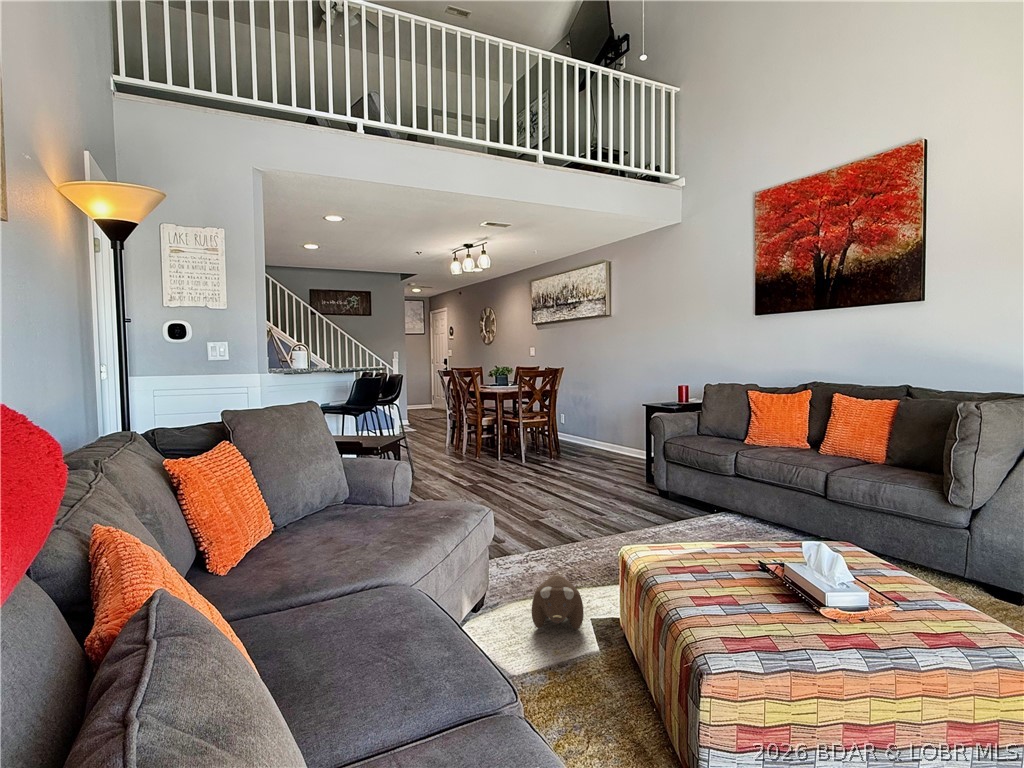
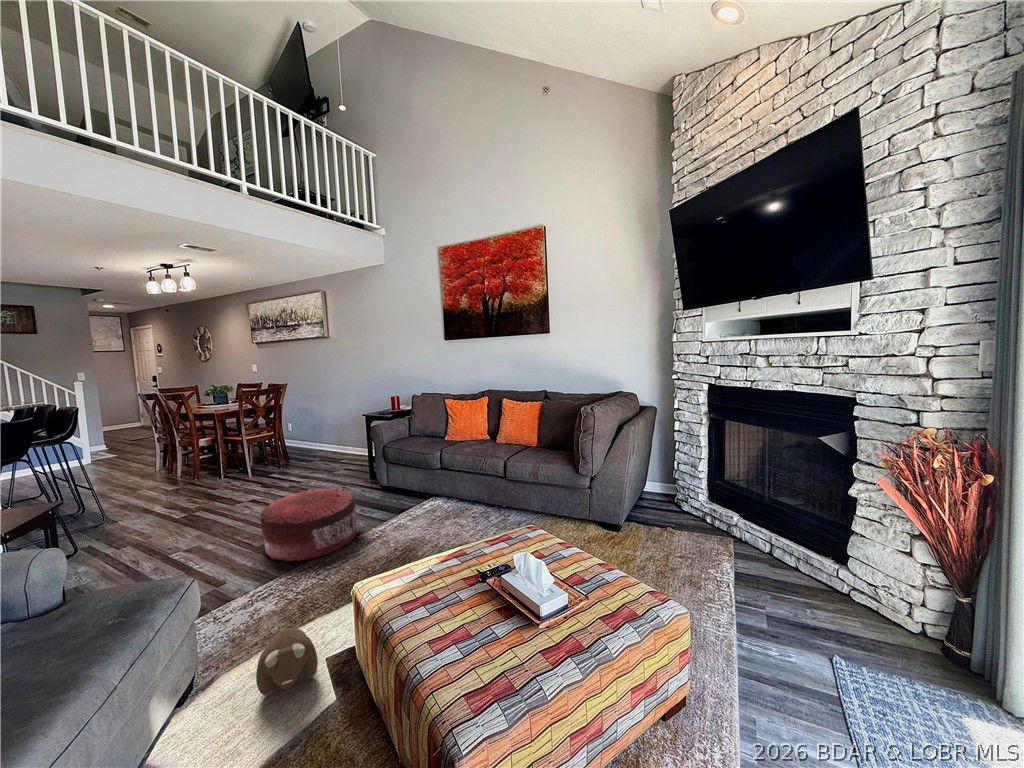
pouf: none [535,472,629,540] -> present [261,488,358,561]

